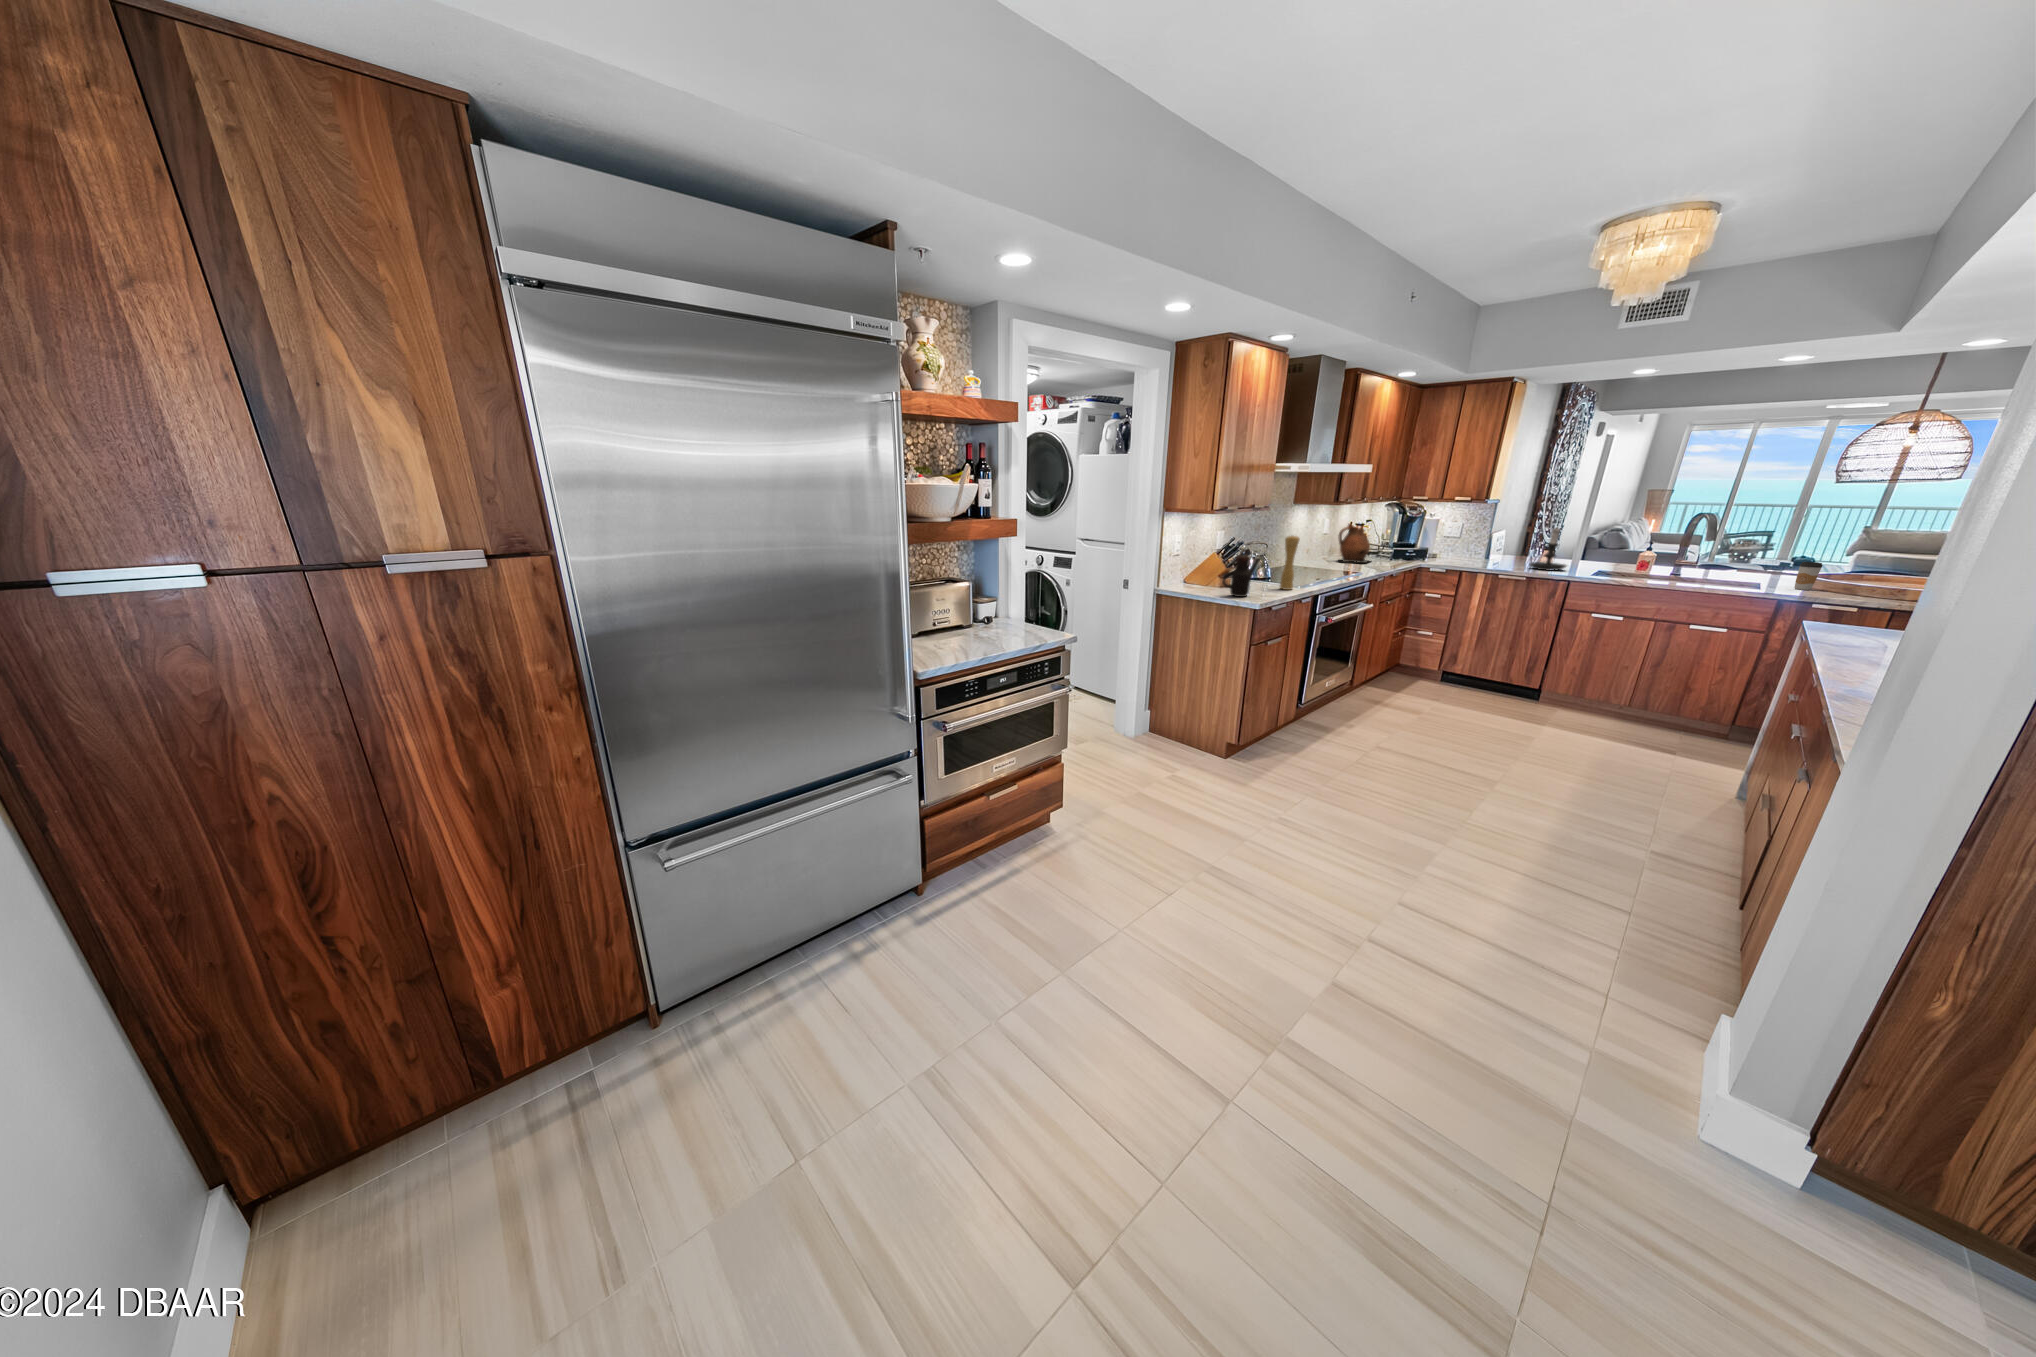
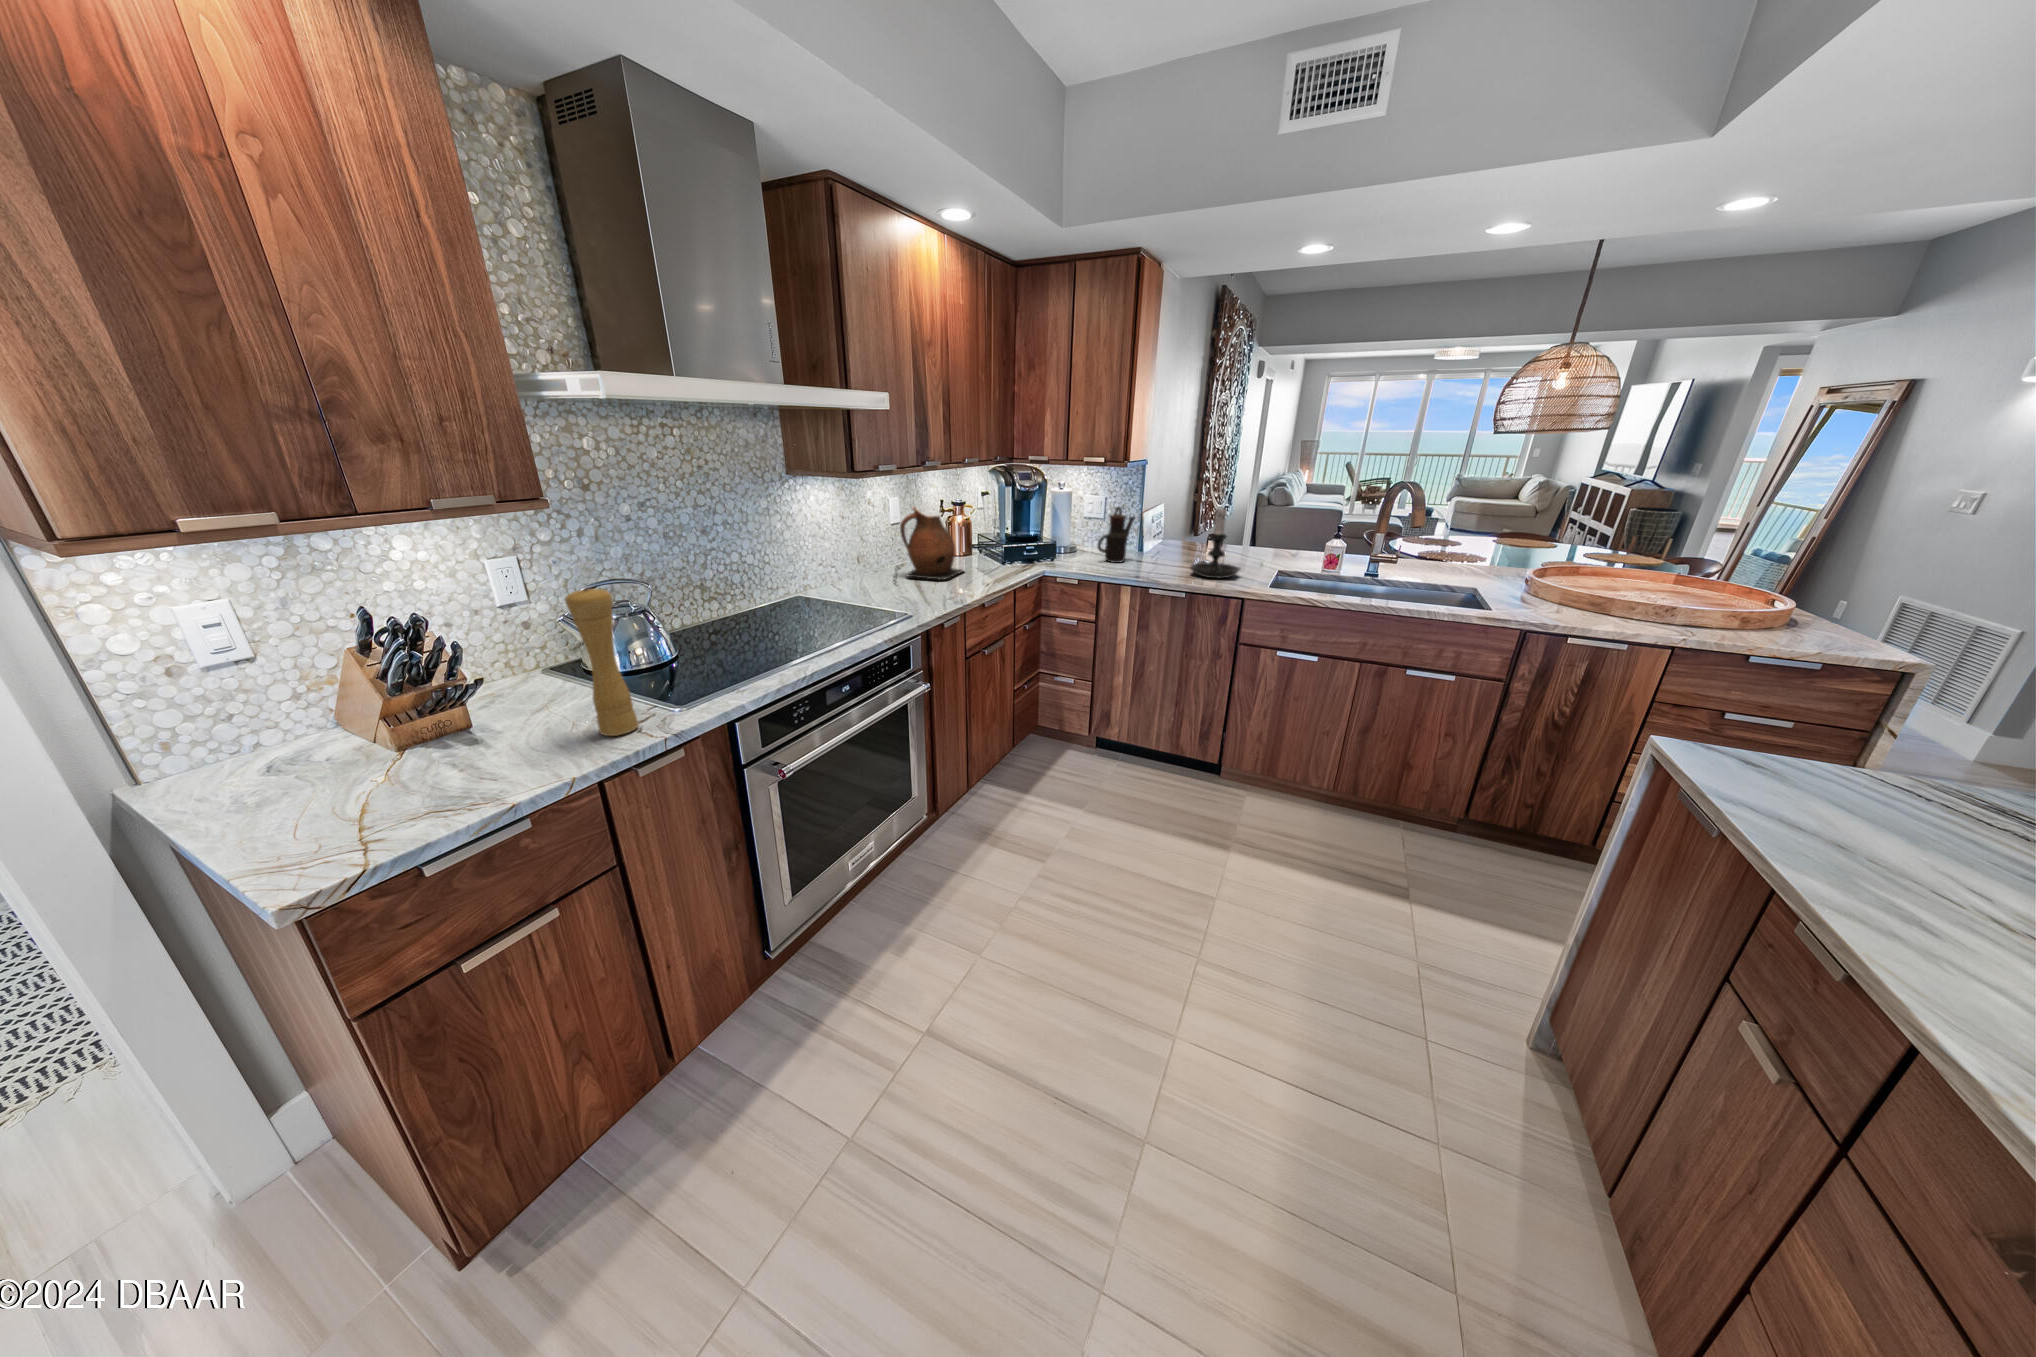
teapot: present [1222,549,1261,597] -> present [1098,507,1135,563]
coffee cup: present [1795,562,1822,590] -> none [1531,562,1567,607]

